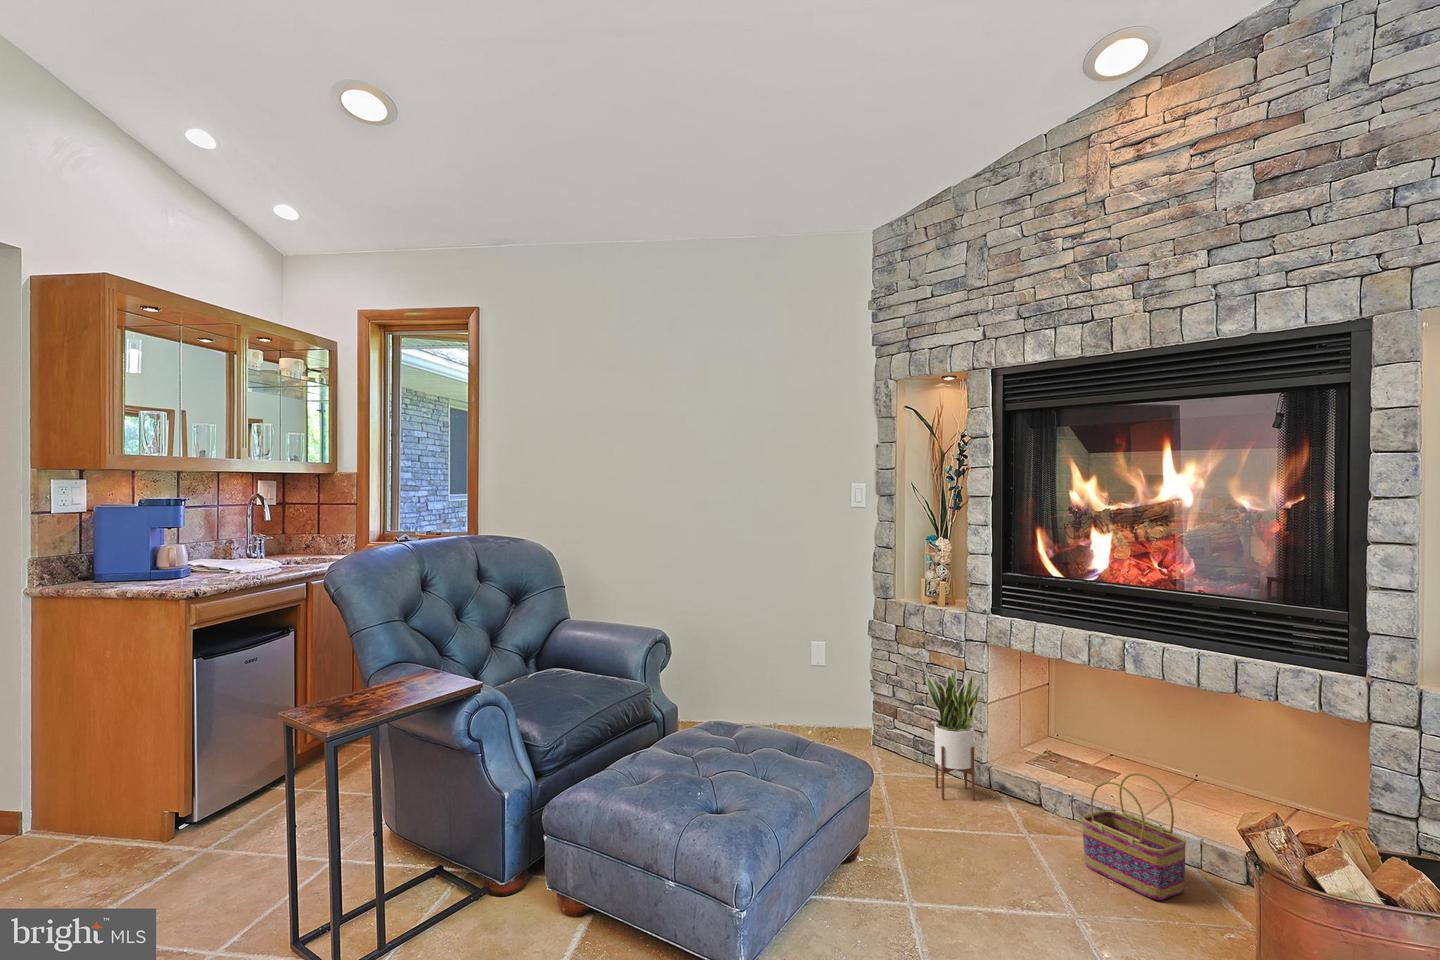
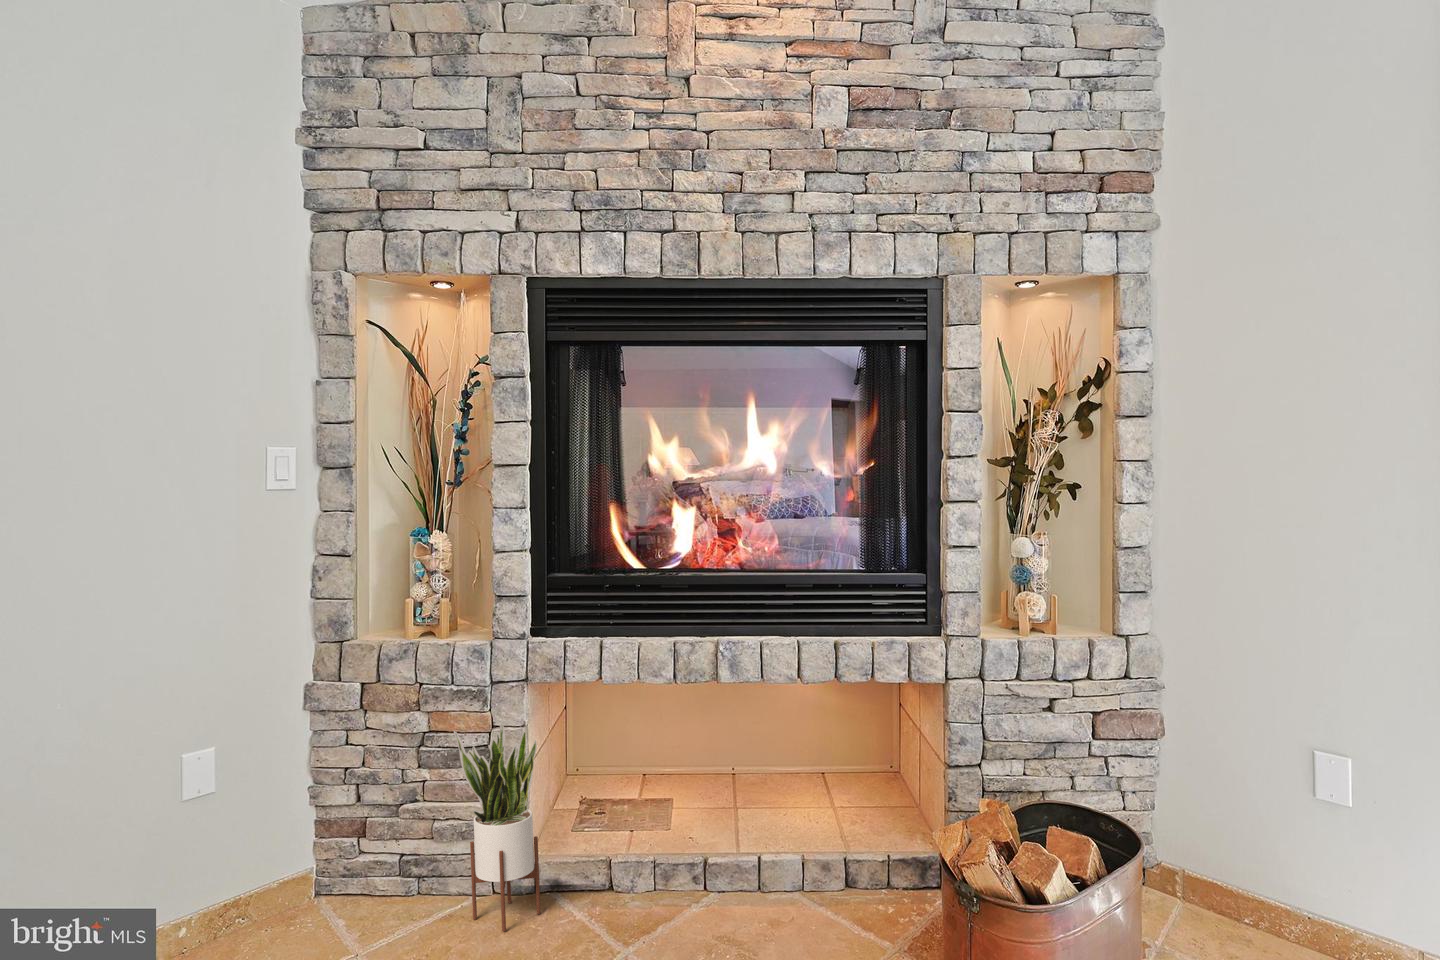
basket: present [1082,773,1186,900] -> none [730,792,837,932]

